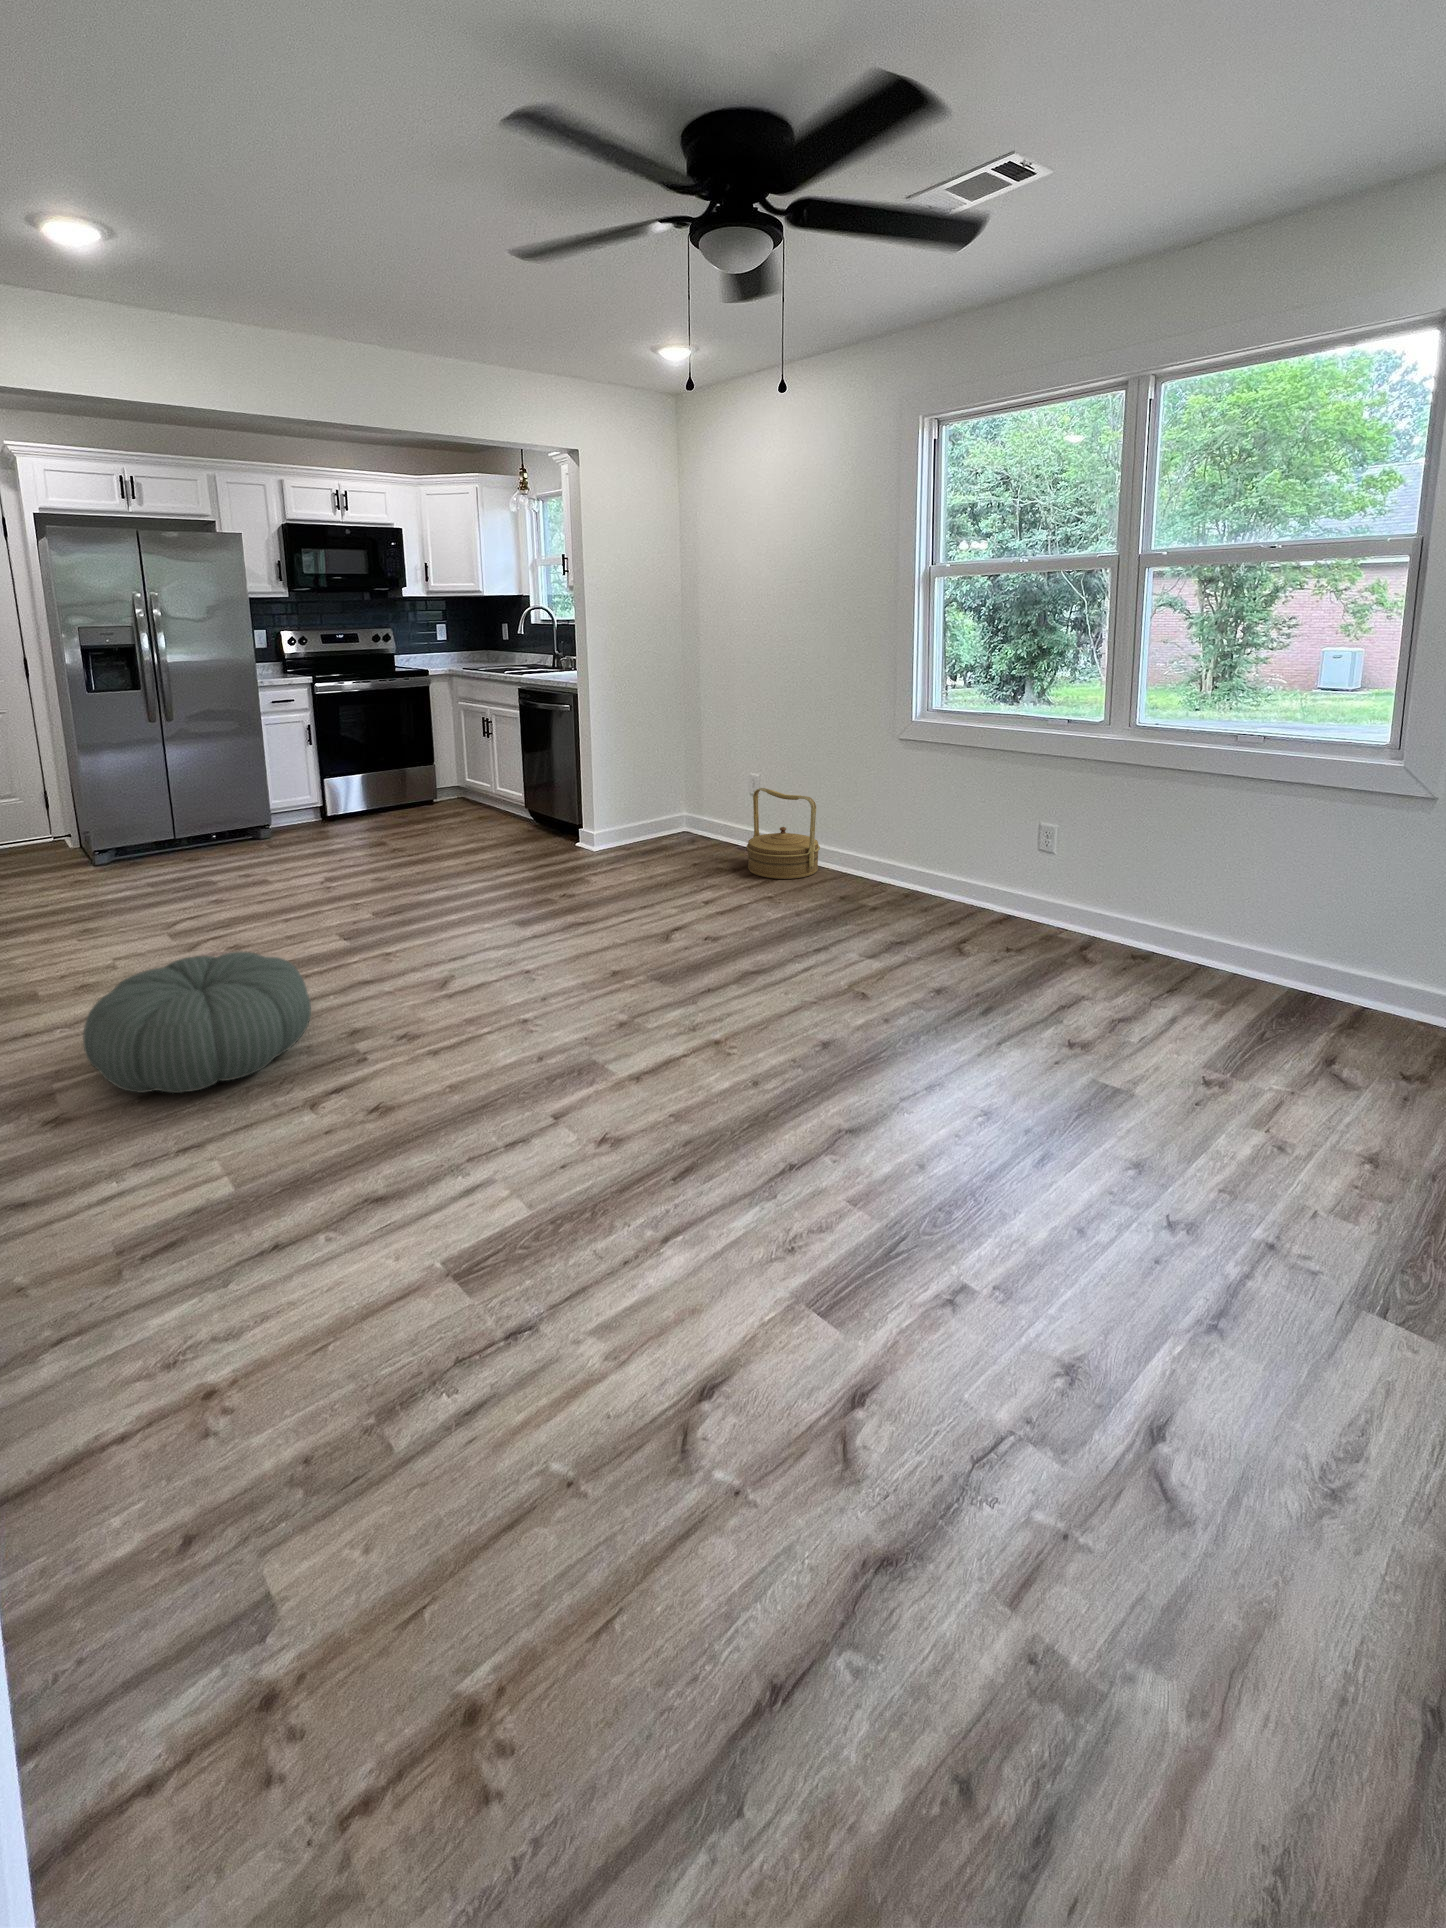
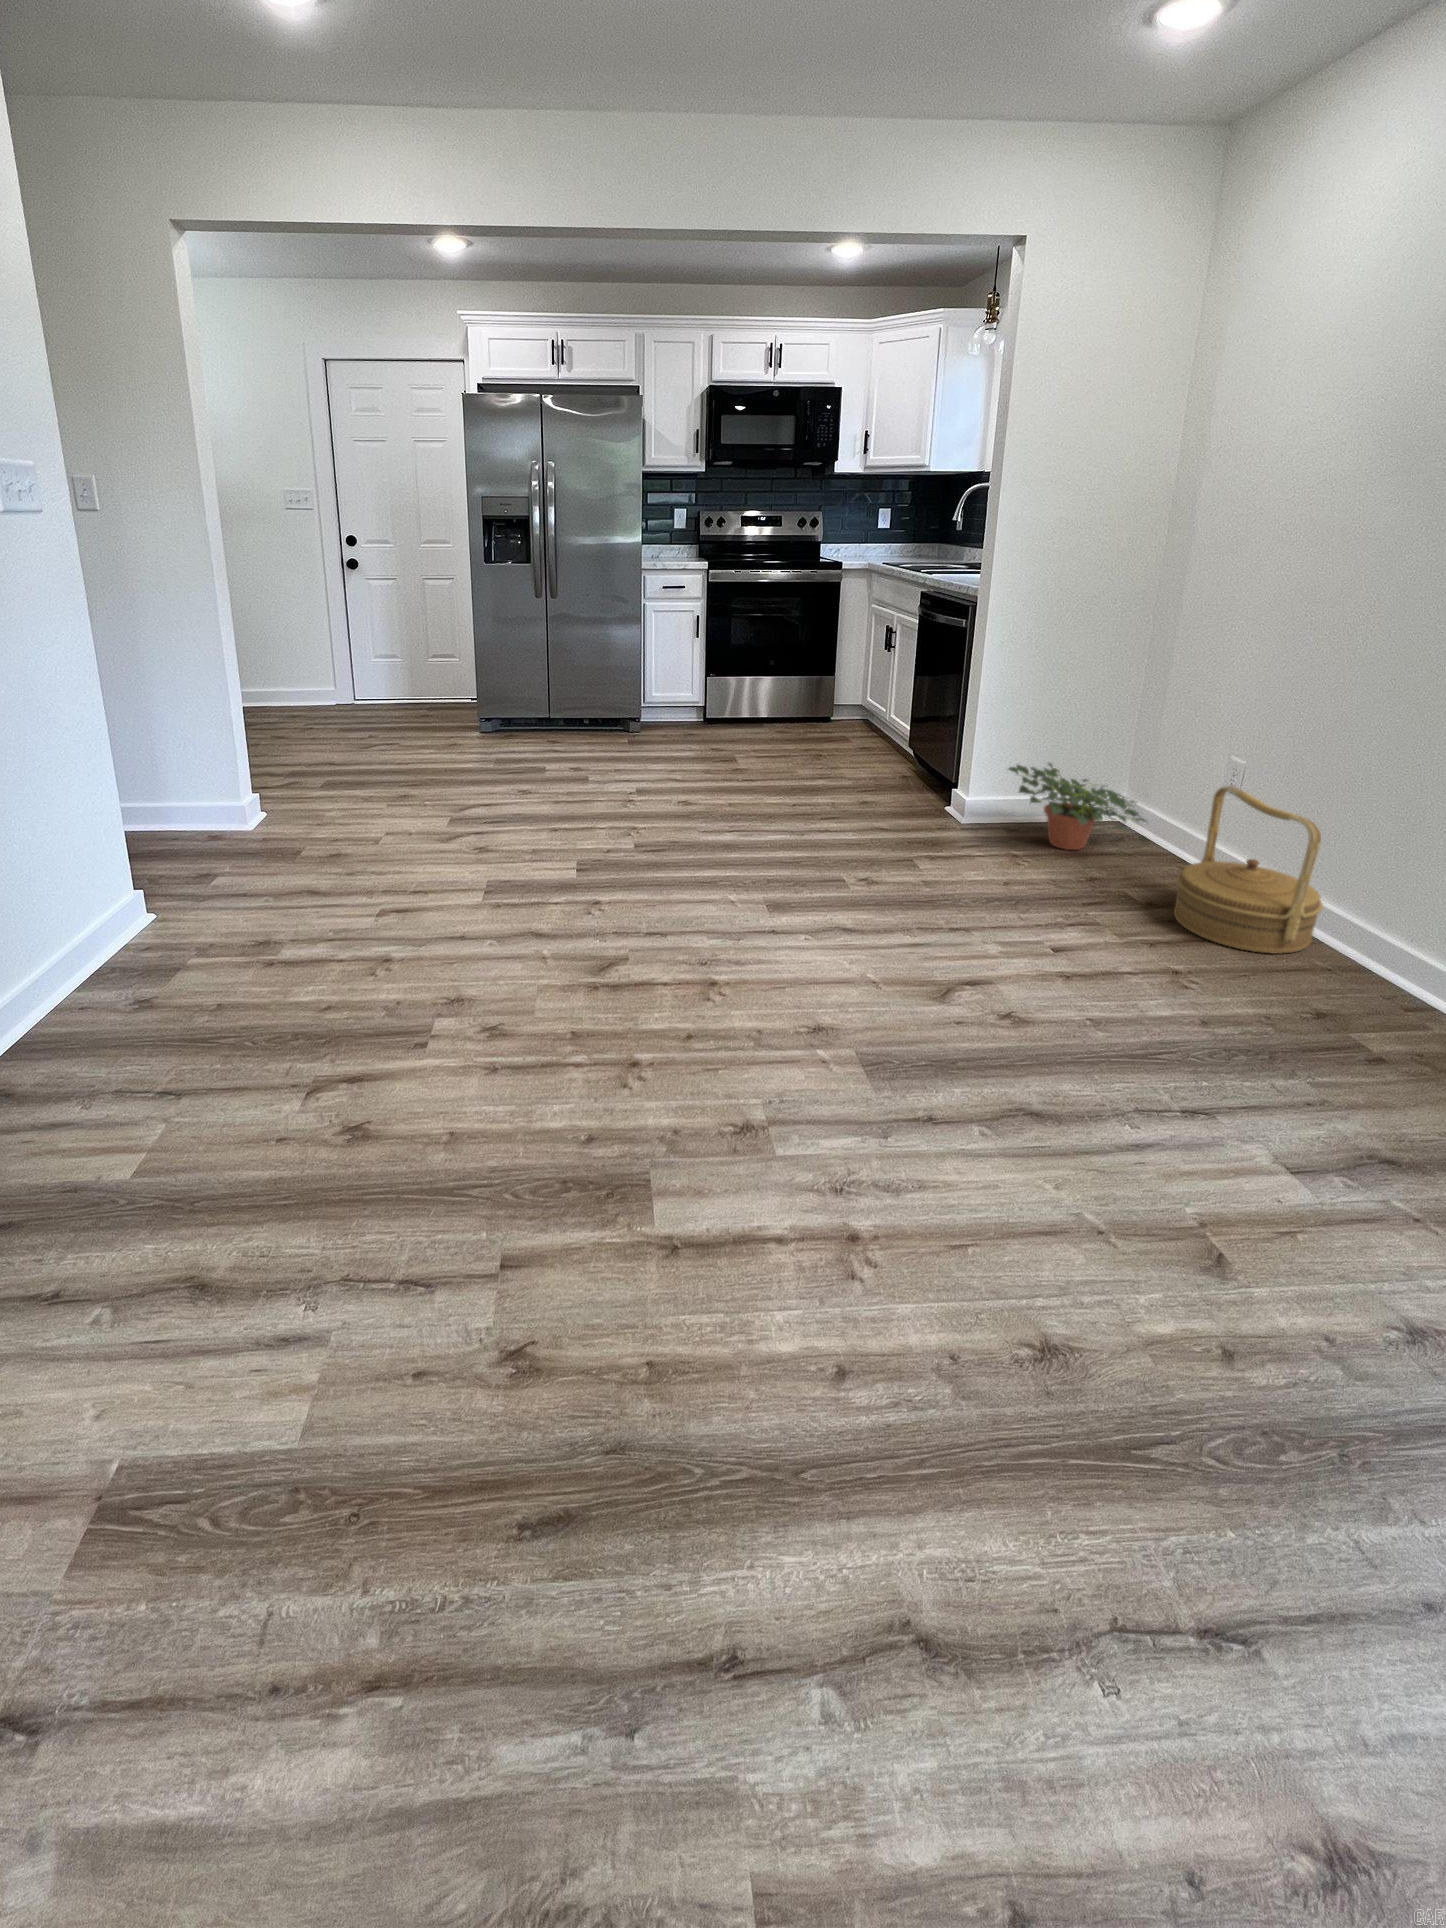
potted plant: none [621,797,715,852] -> present [1009,763,1146,850]
pouf: present [83,951,311,1093] -> none [204,858,440,1014]

